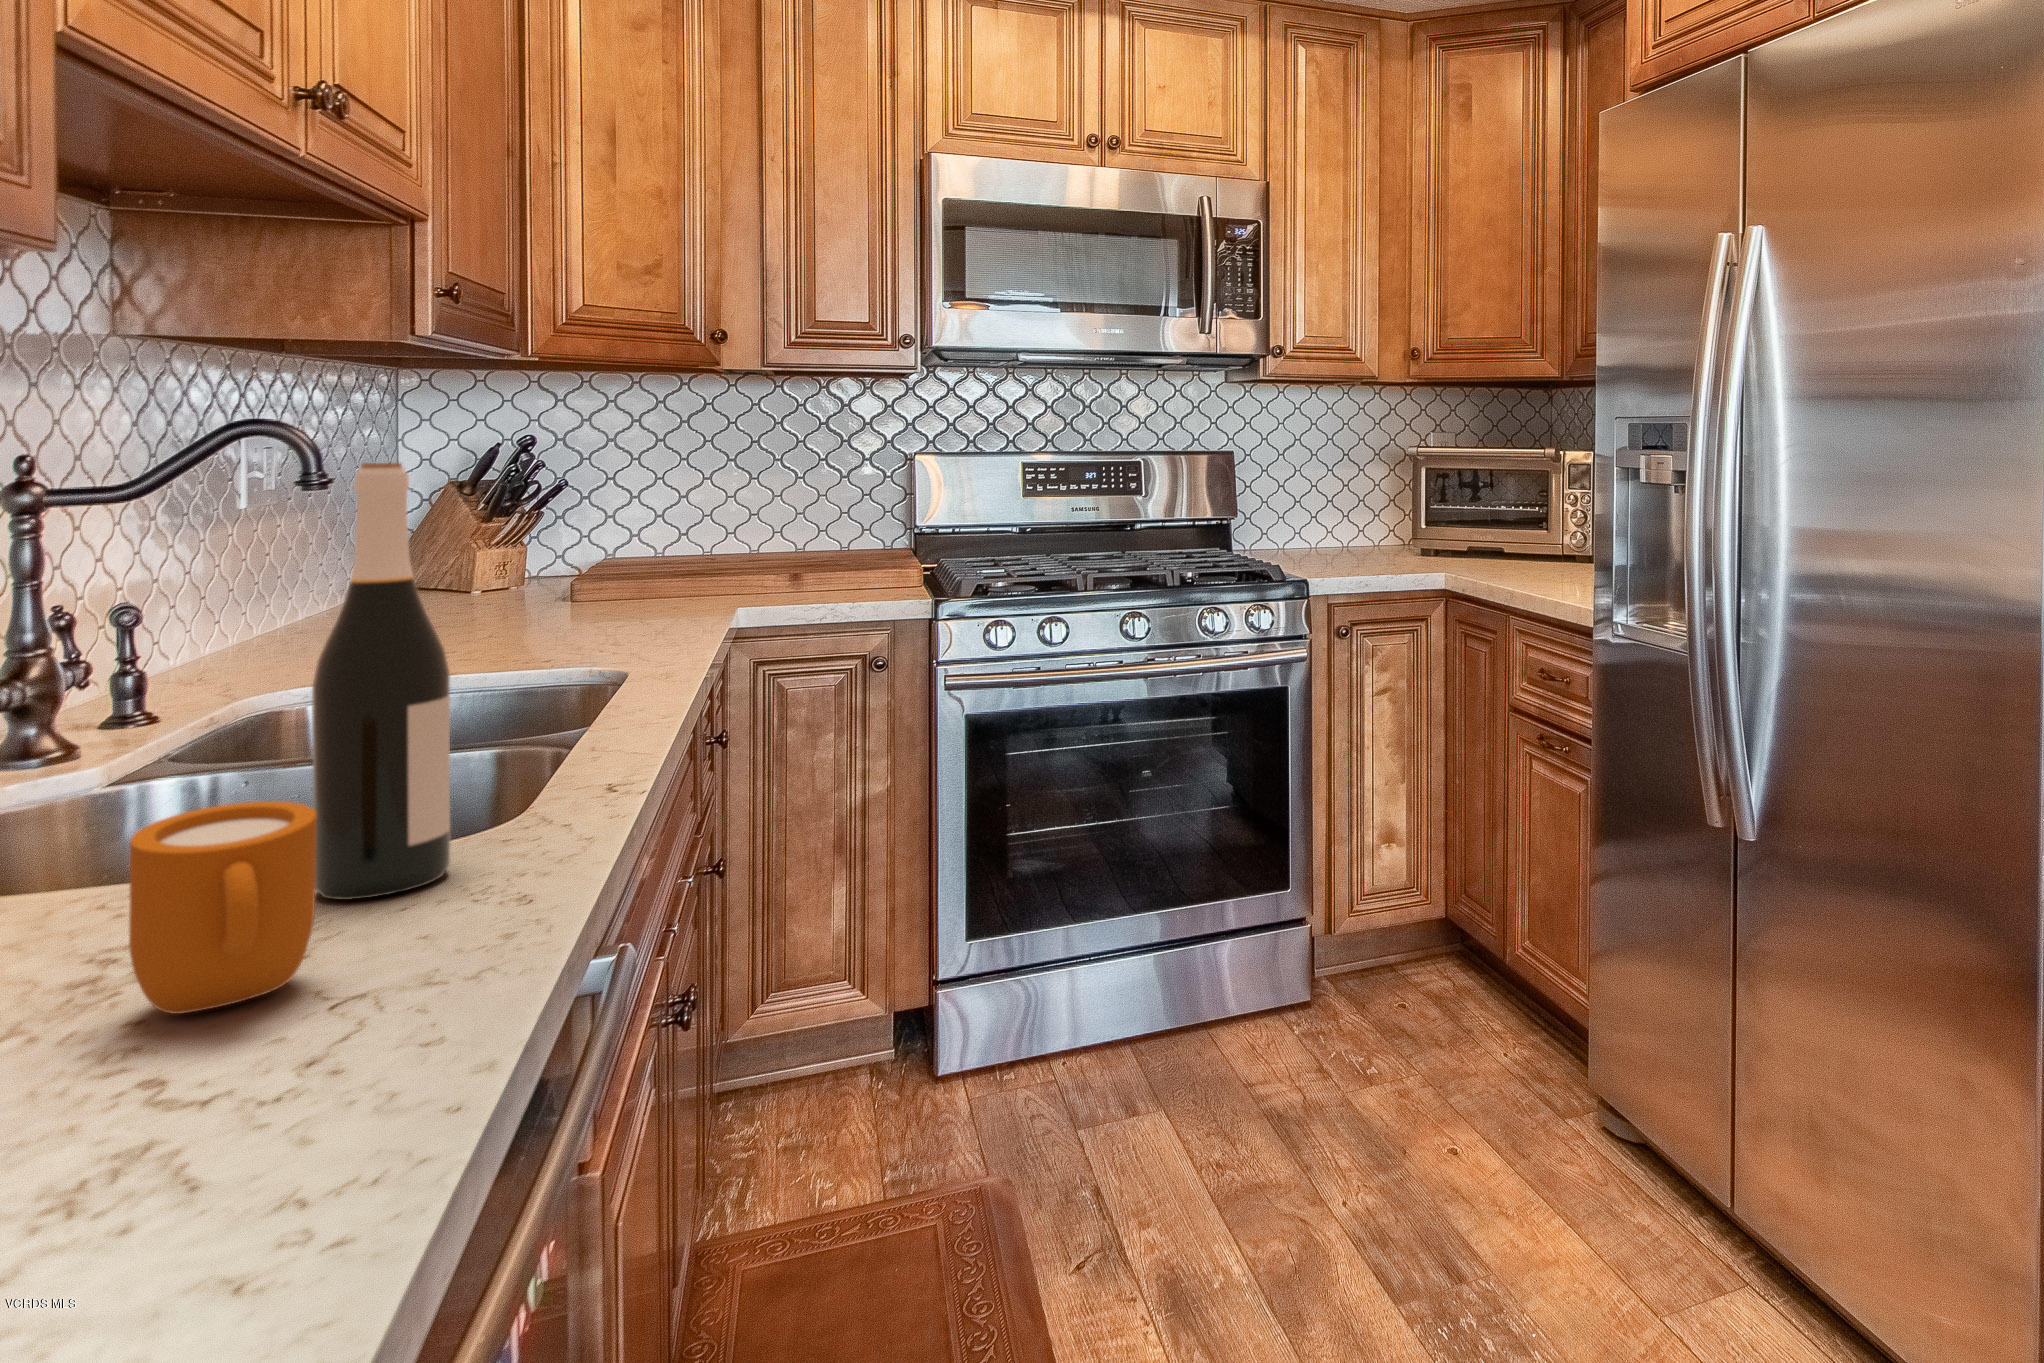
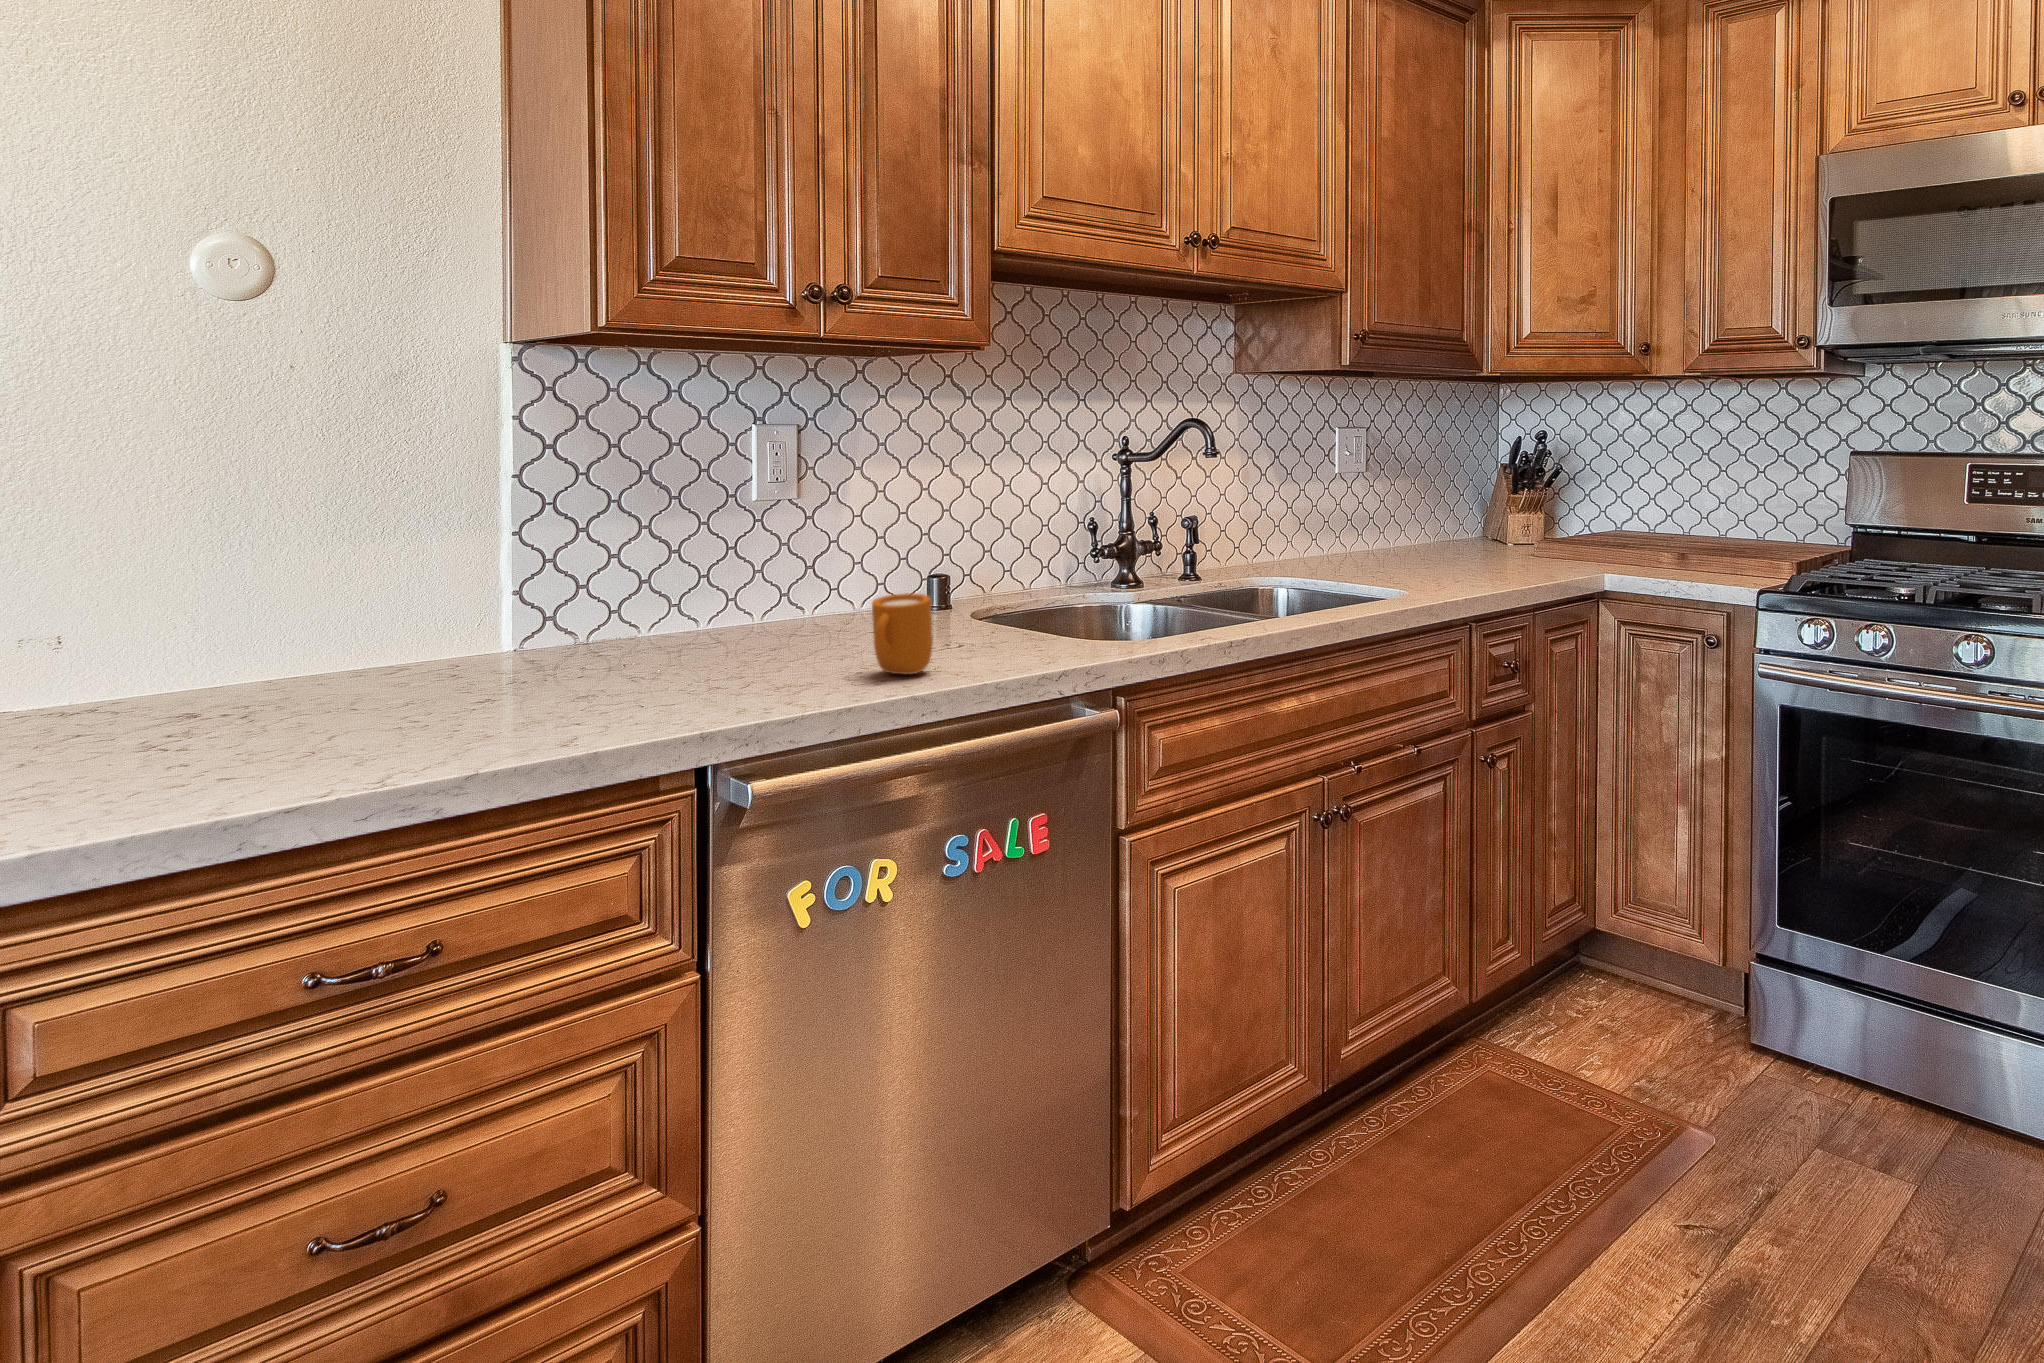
wine bottle: present [312,463,450,900] -> none [1000,449,1054,660]

